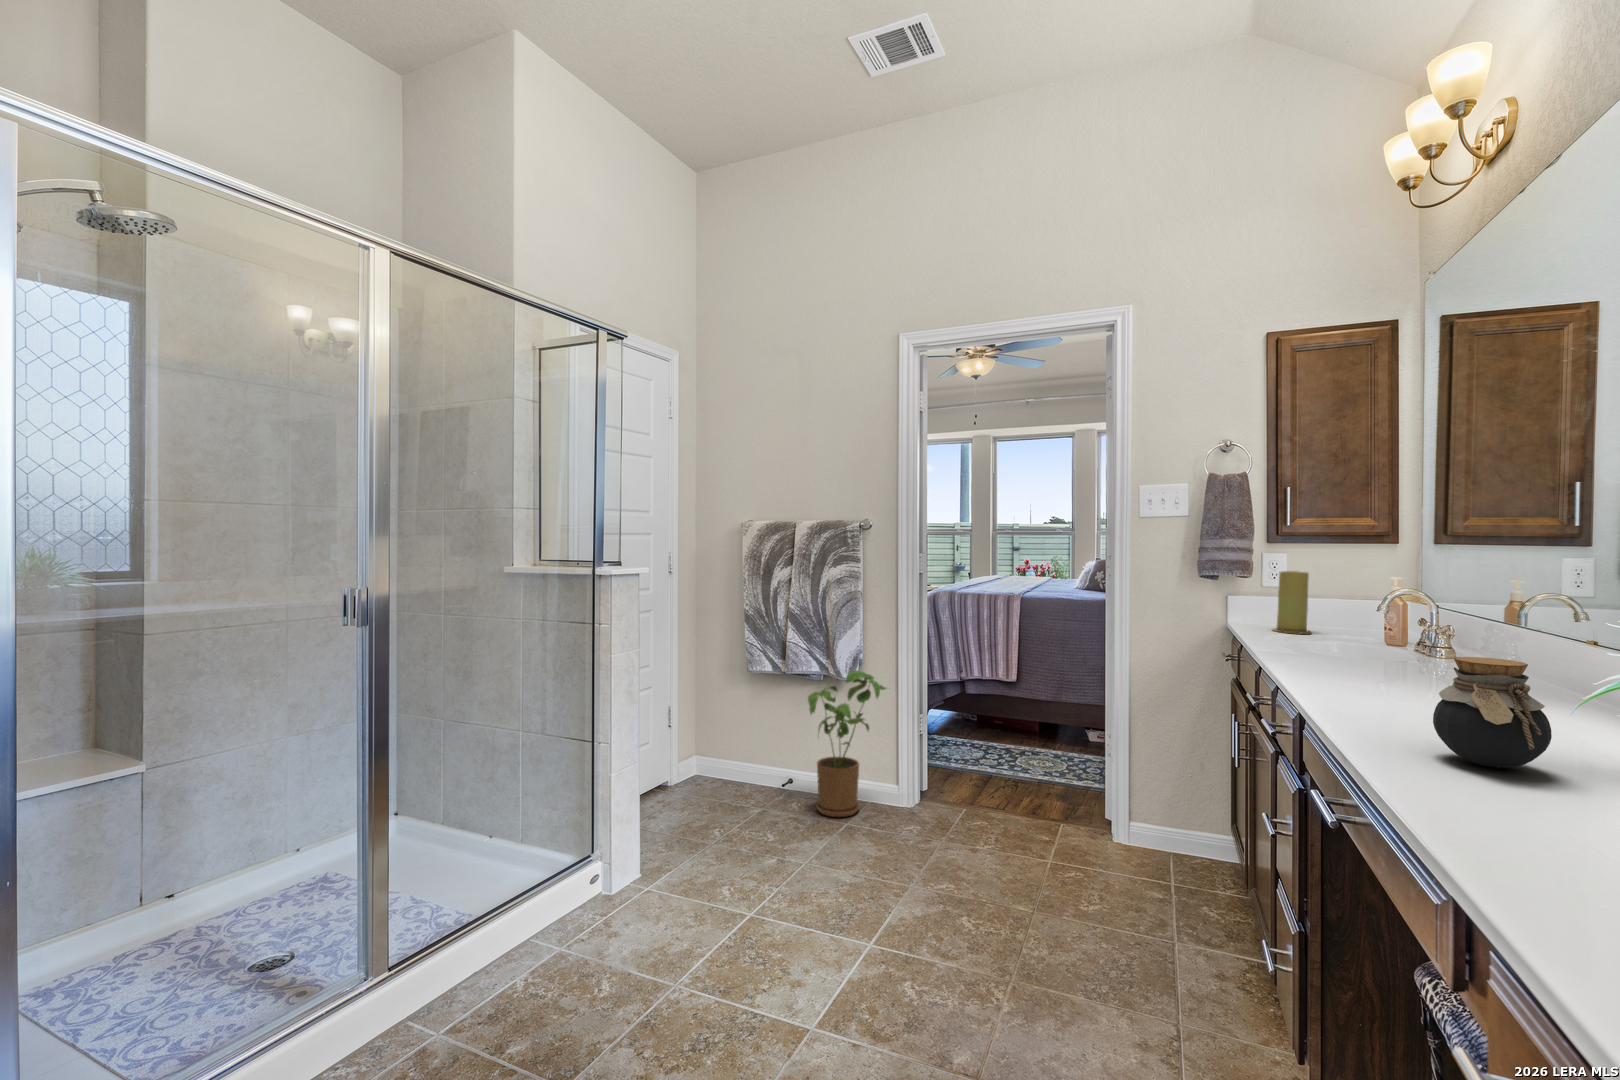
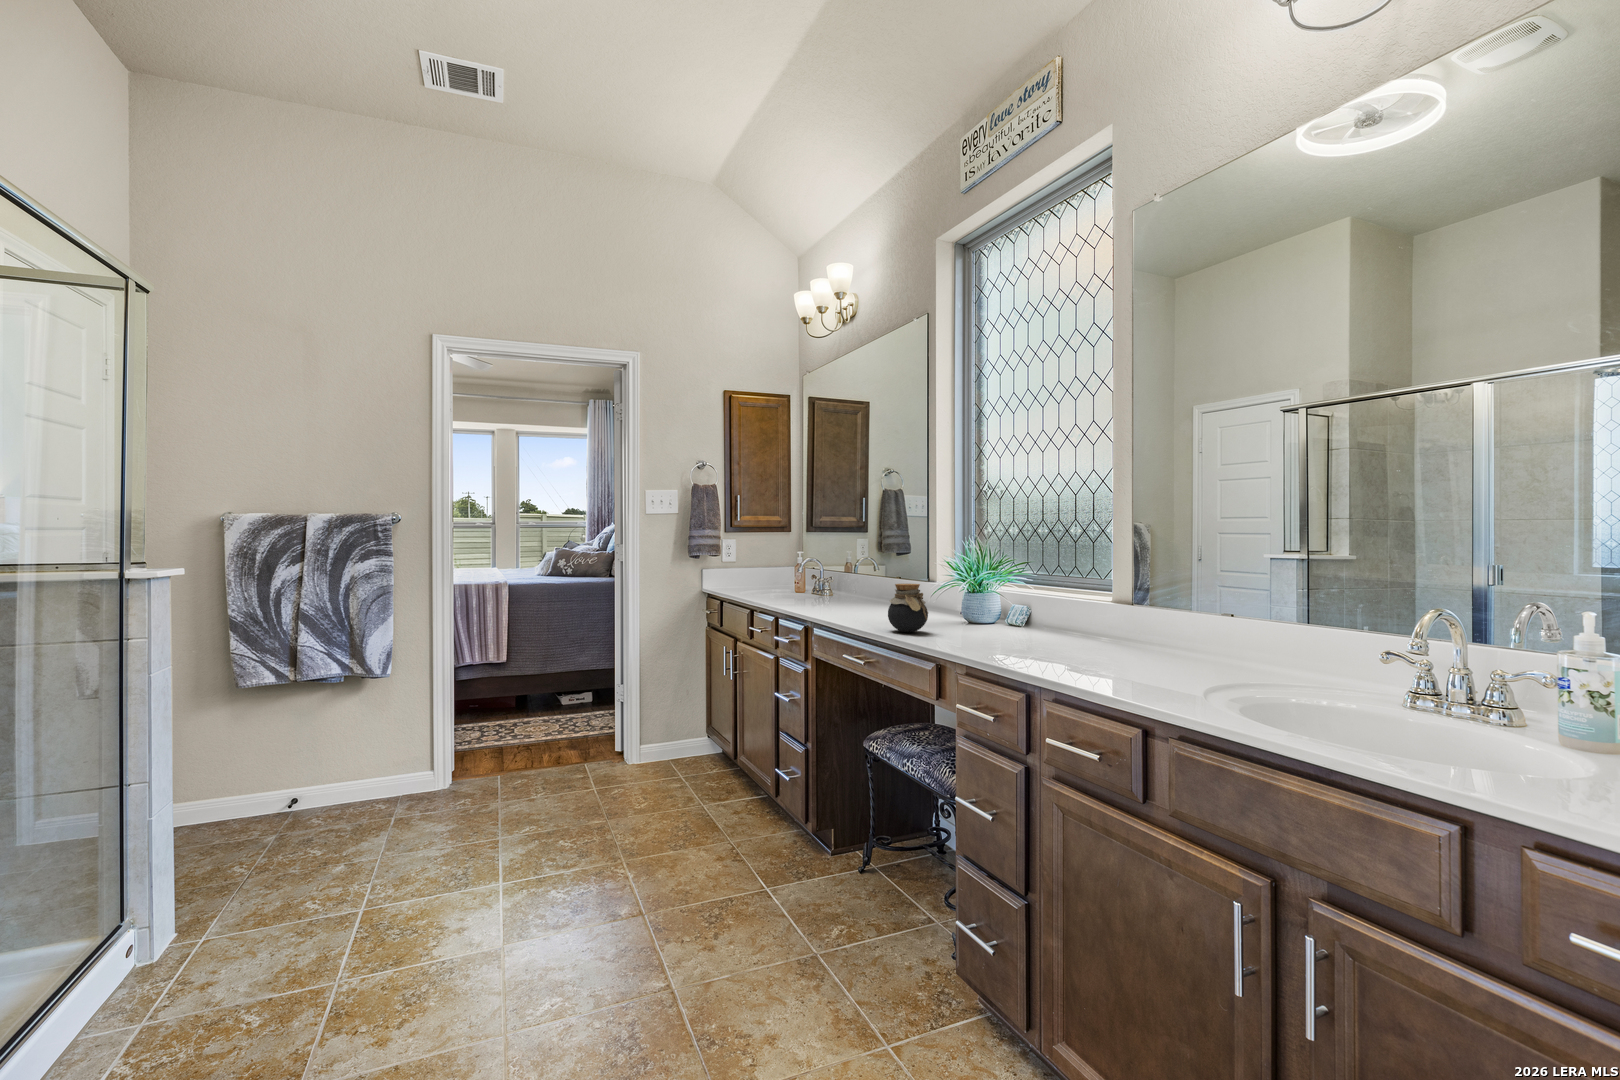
candle: present [1272,571,1311,633] -> none [734,552,756,592]
house plant: present [808,670,886,817] -> none [333,664,427,815]

